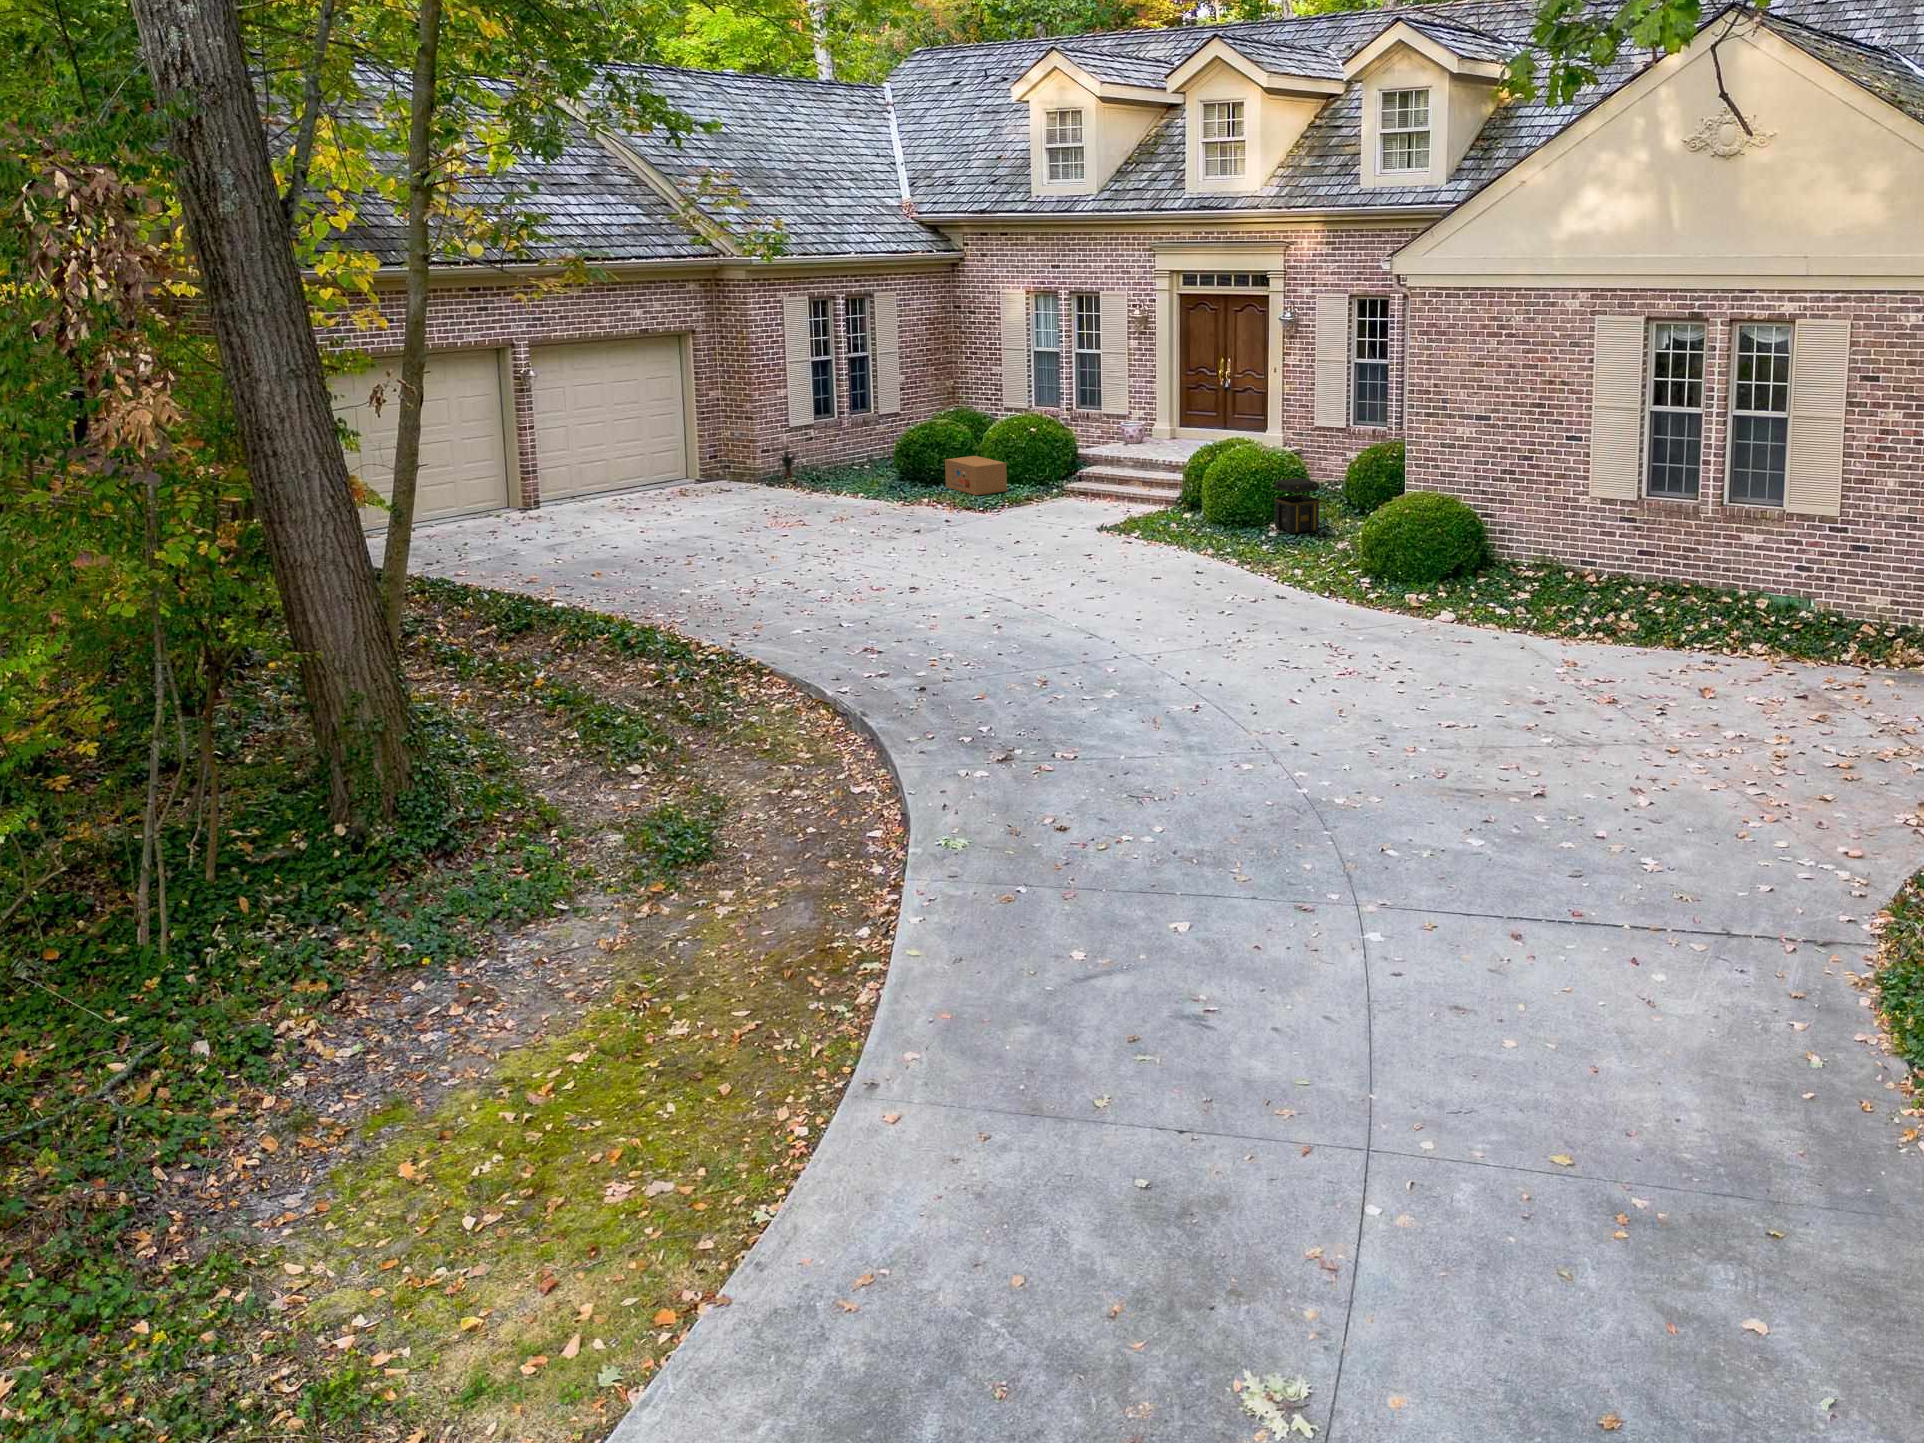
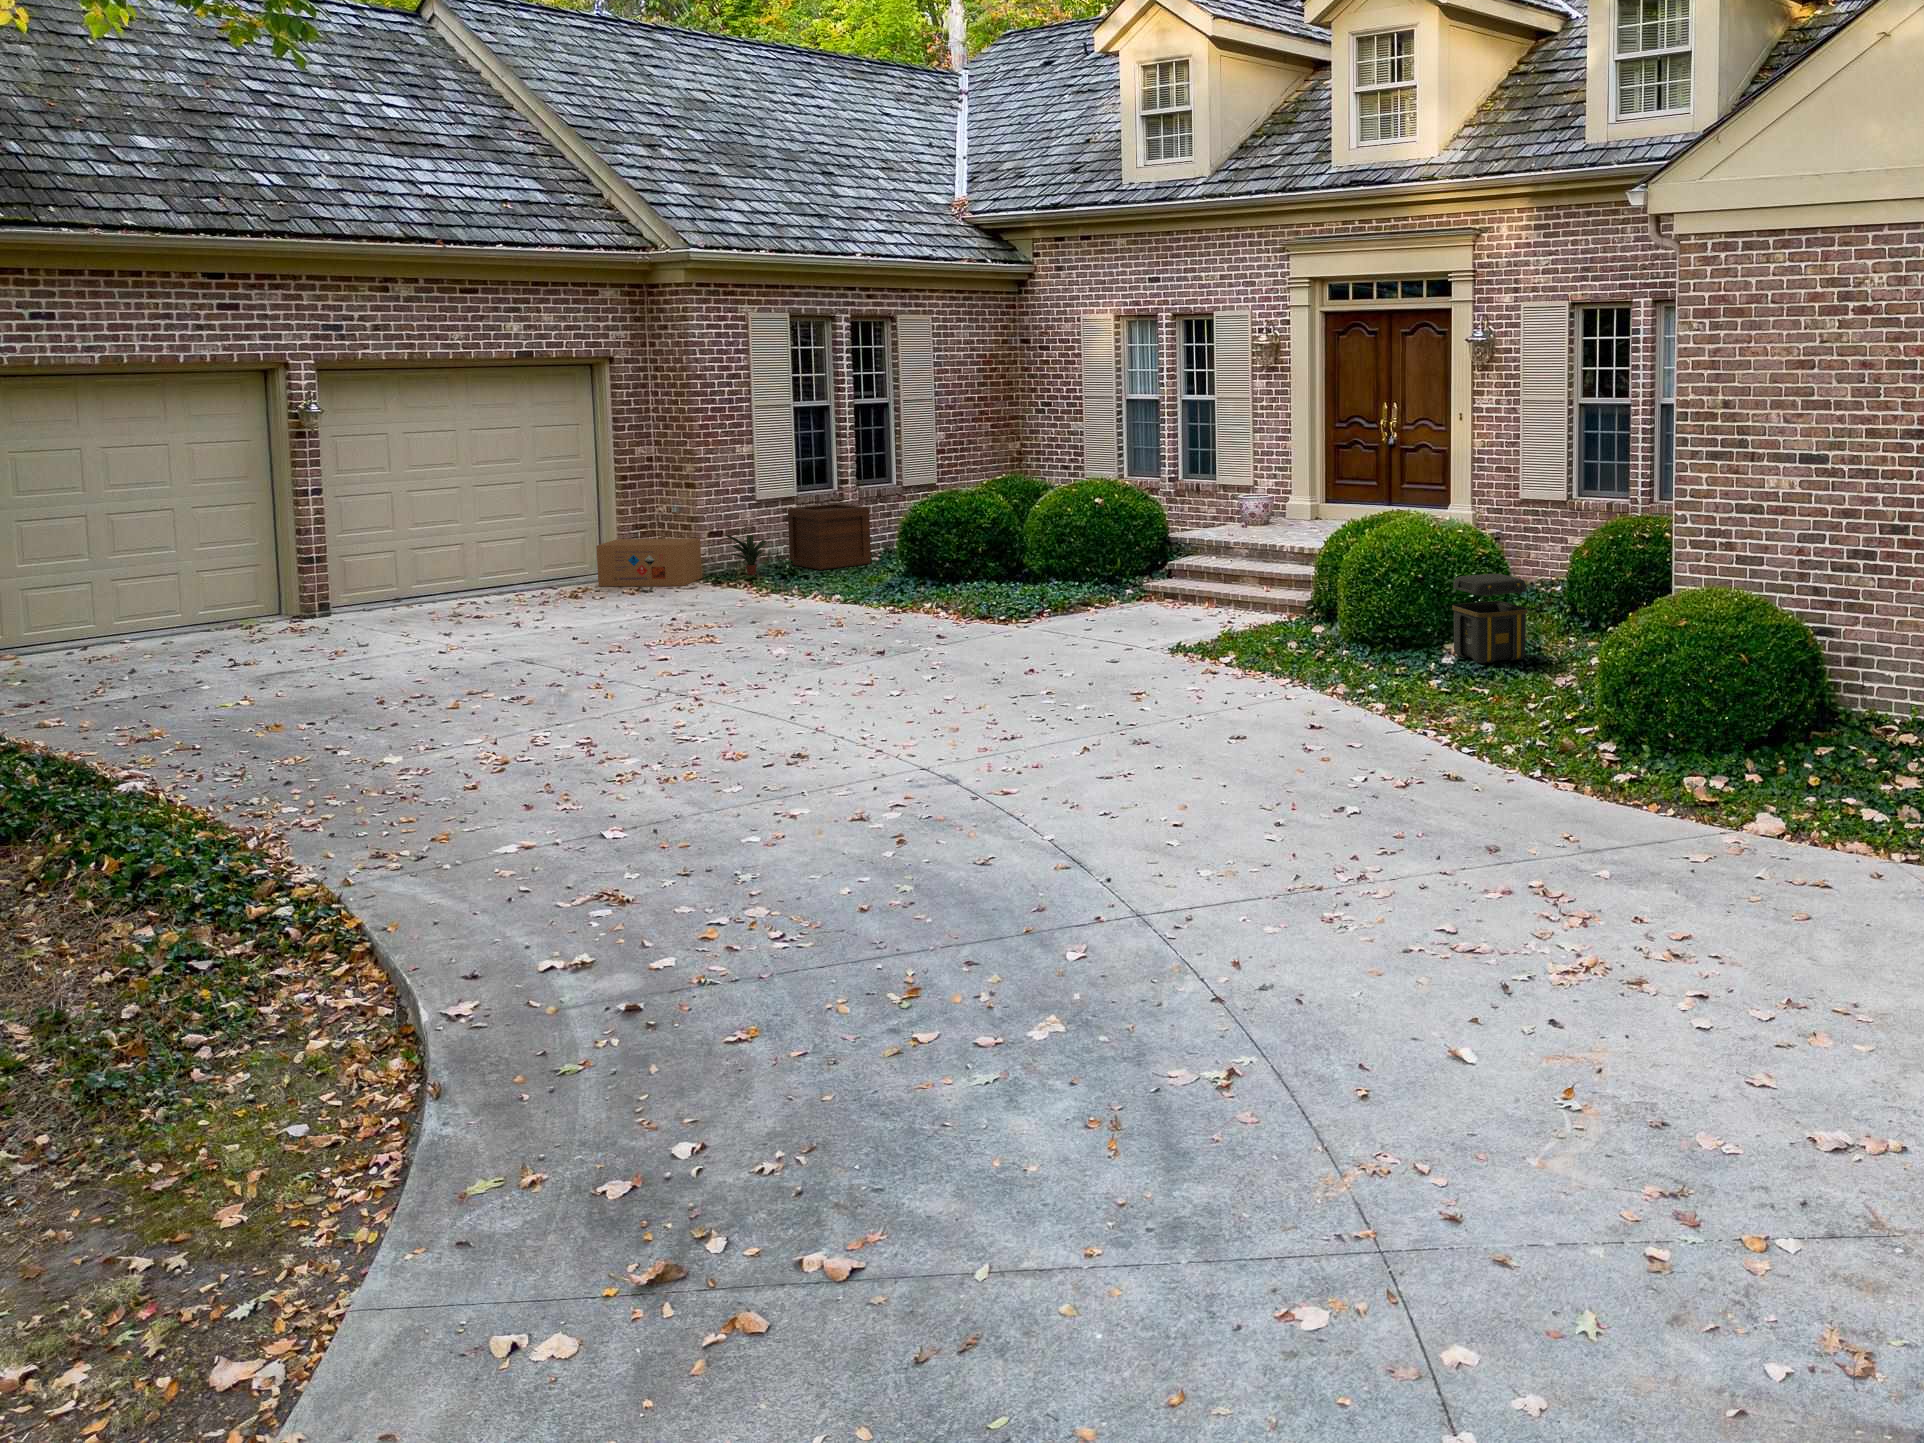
wooden crate: none [808,426,866,473] -> present [788,504,871,570]
cardboard box: present [945,456,1007,495] -> present [596,539,702,586]

